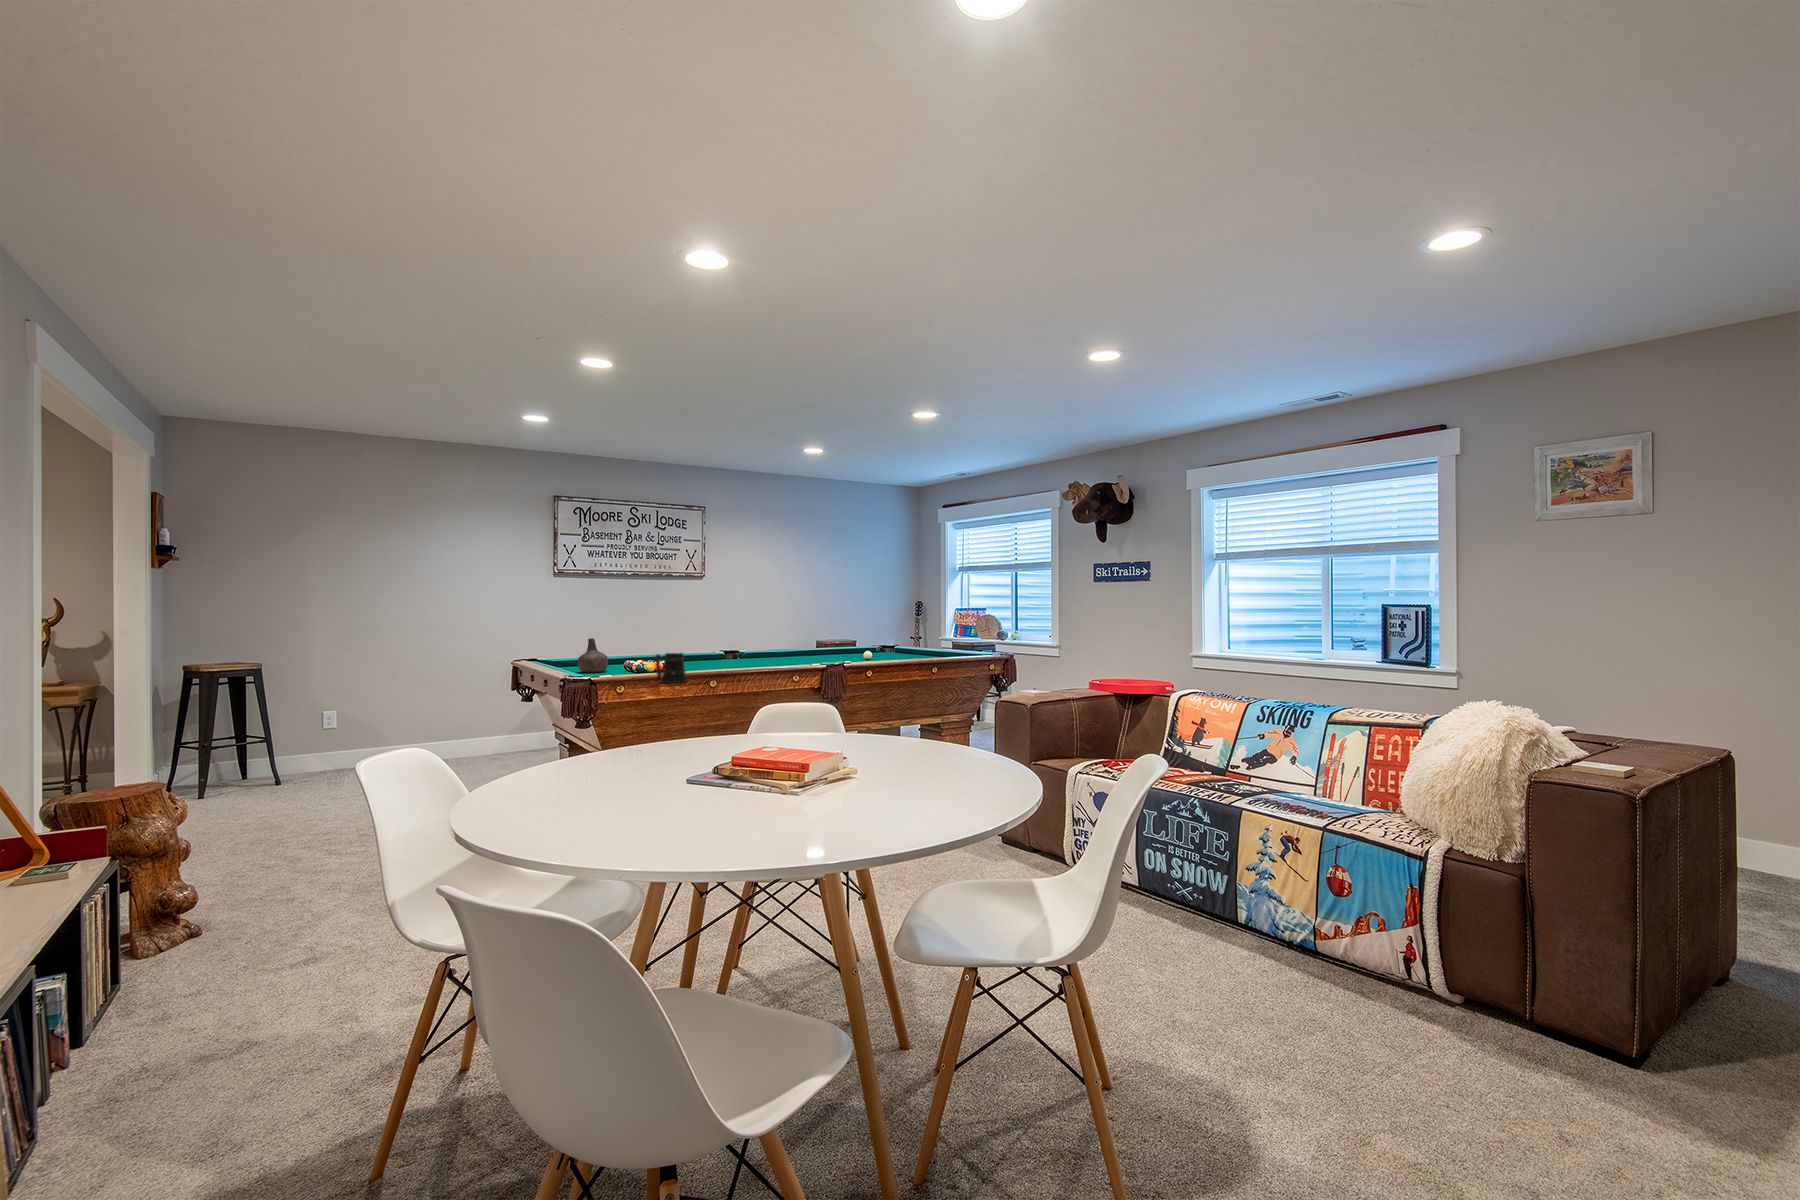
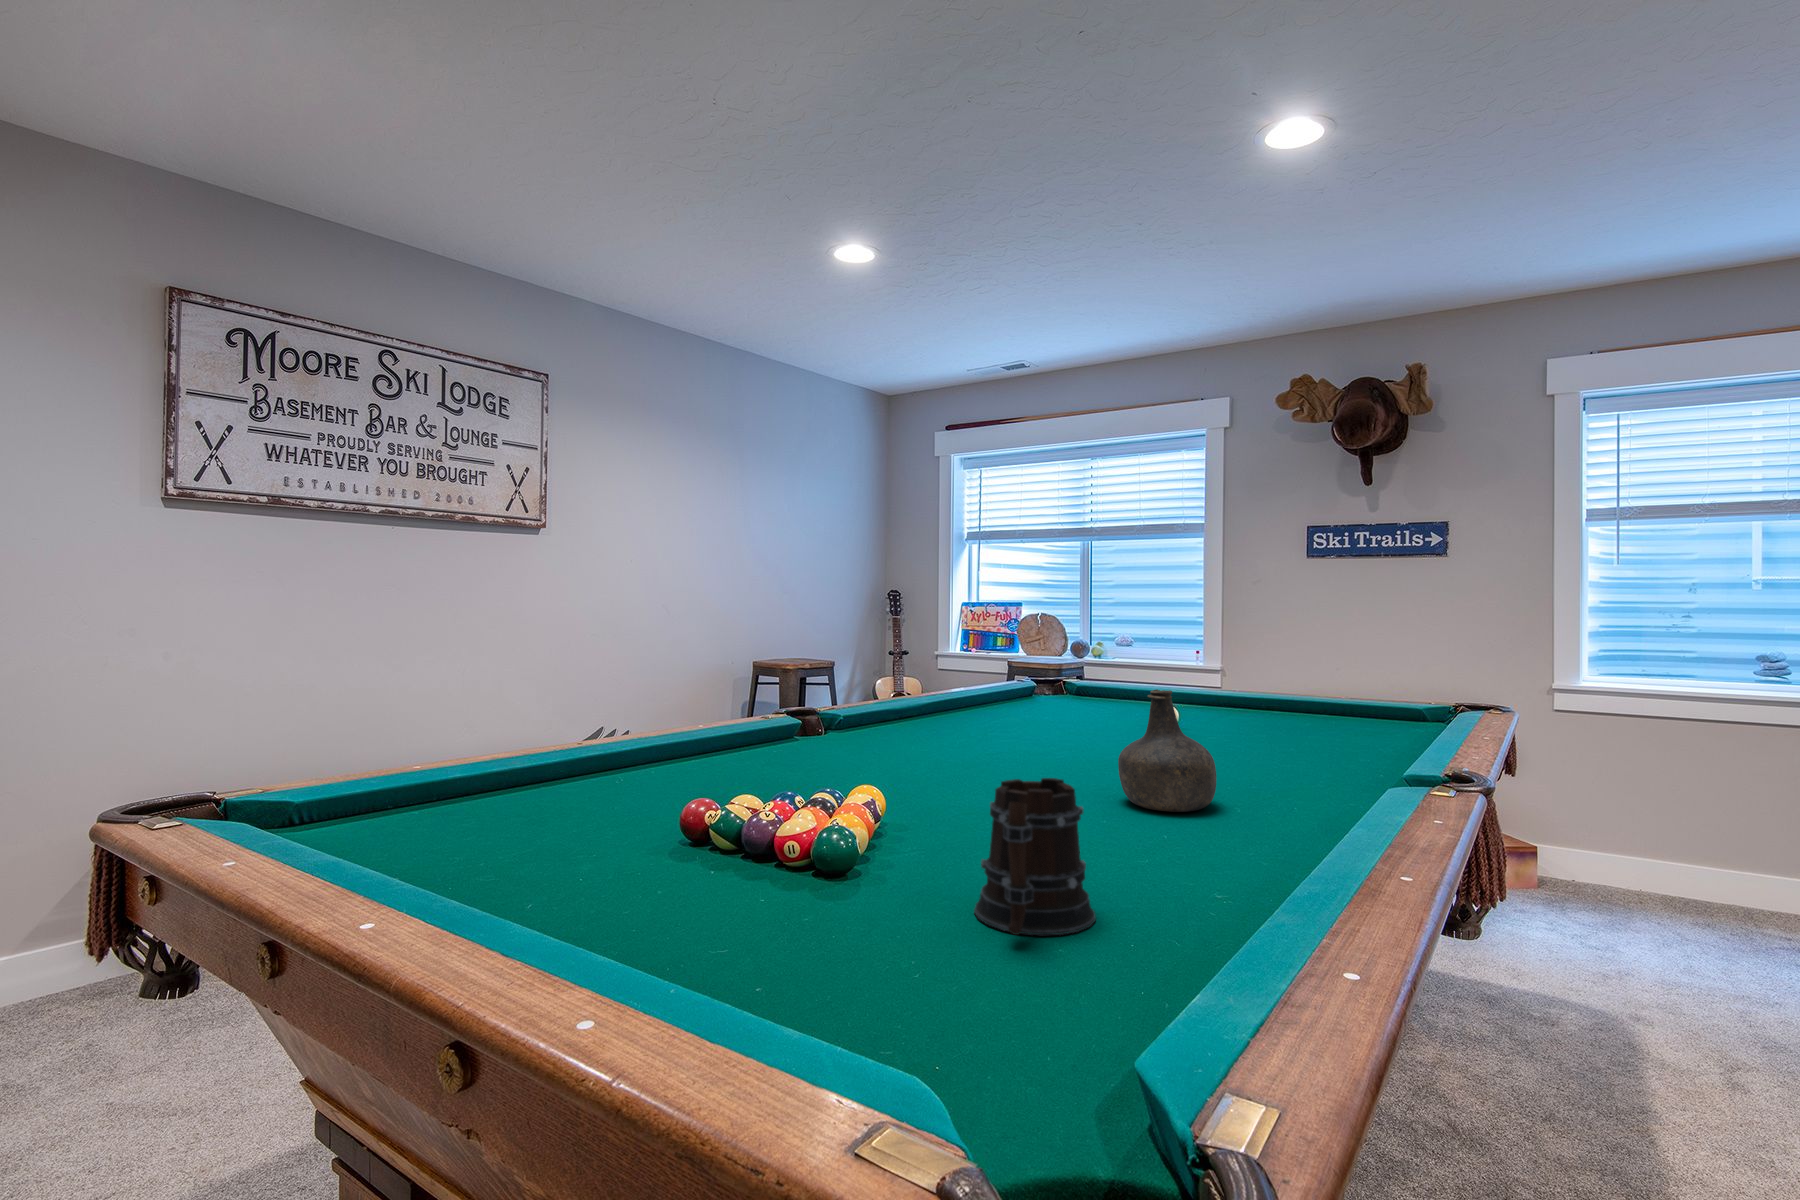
bottle: present [578,638,608,673] -> present [1118,690,1216,812]

